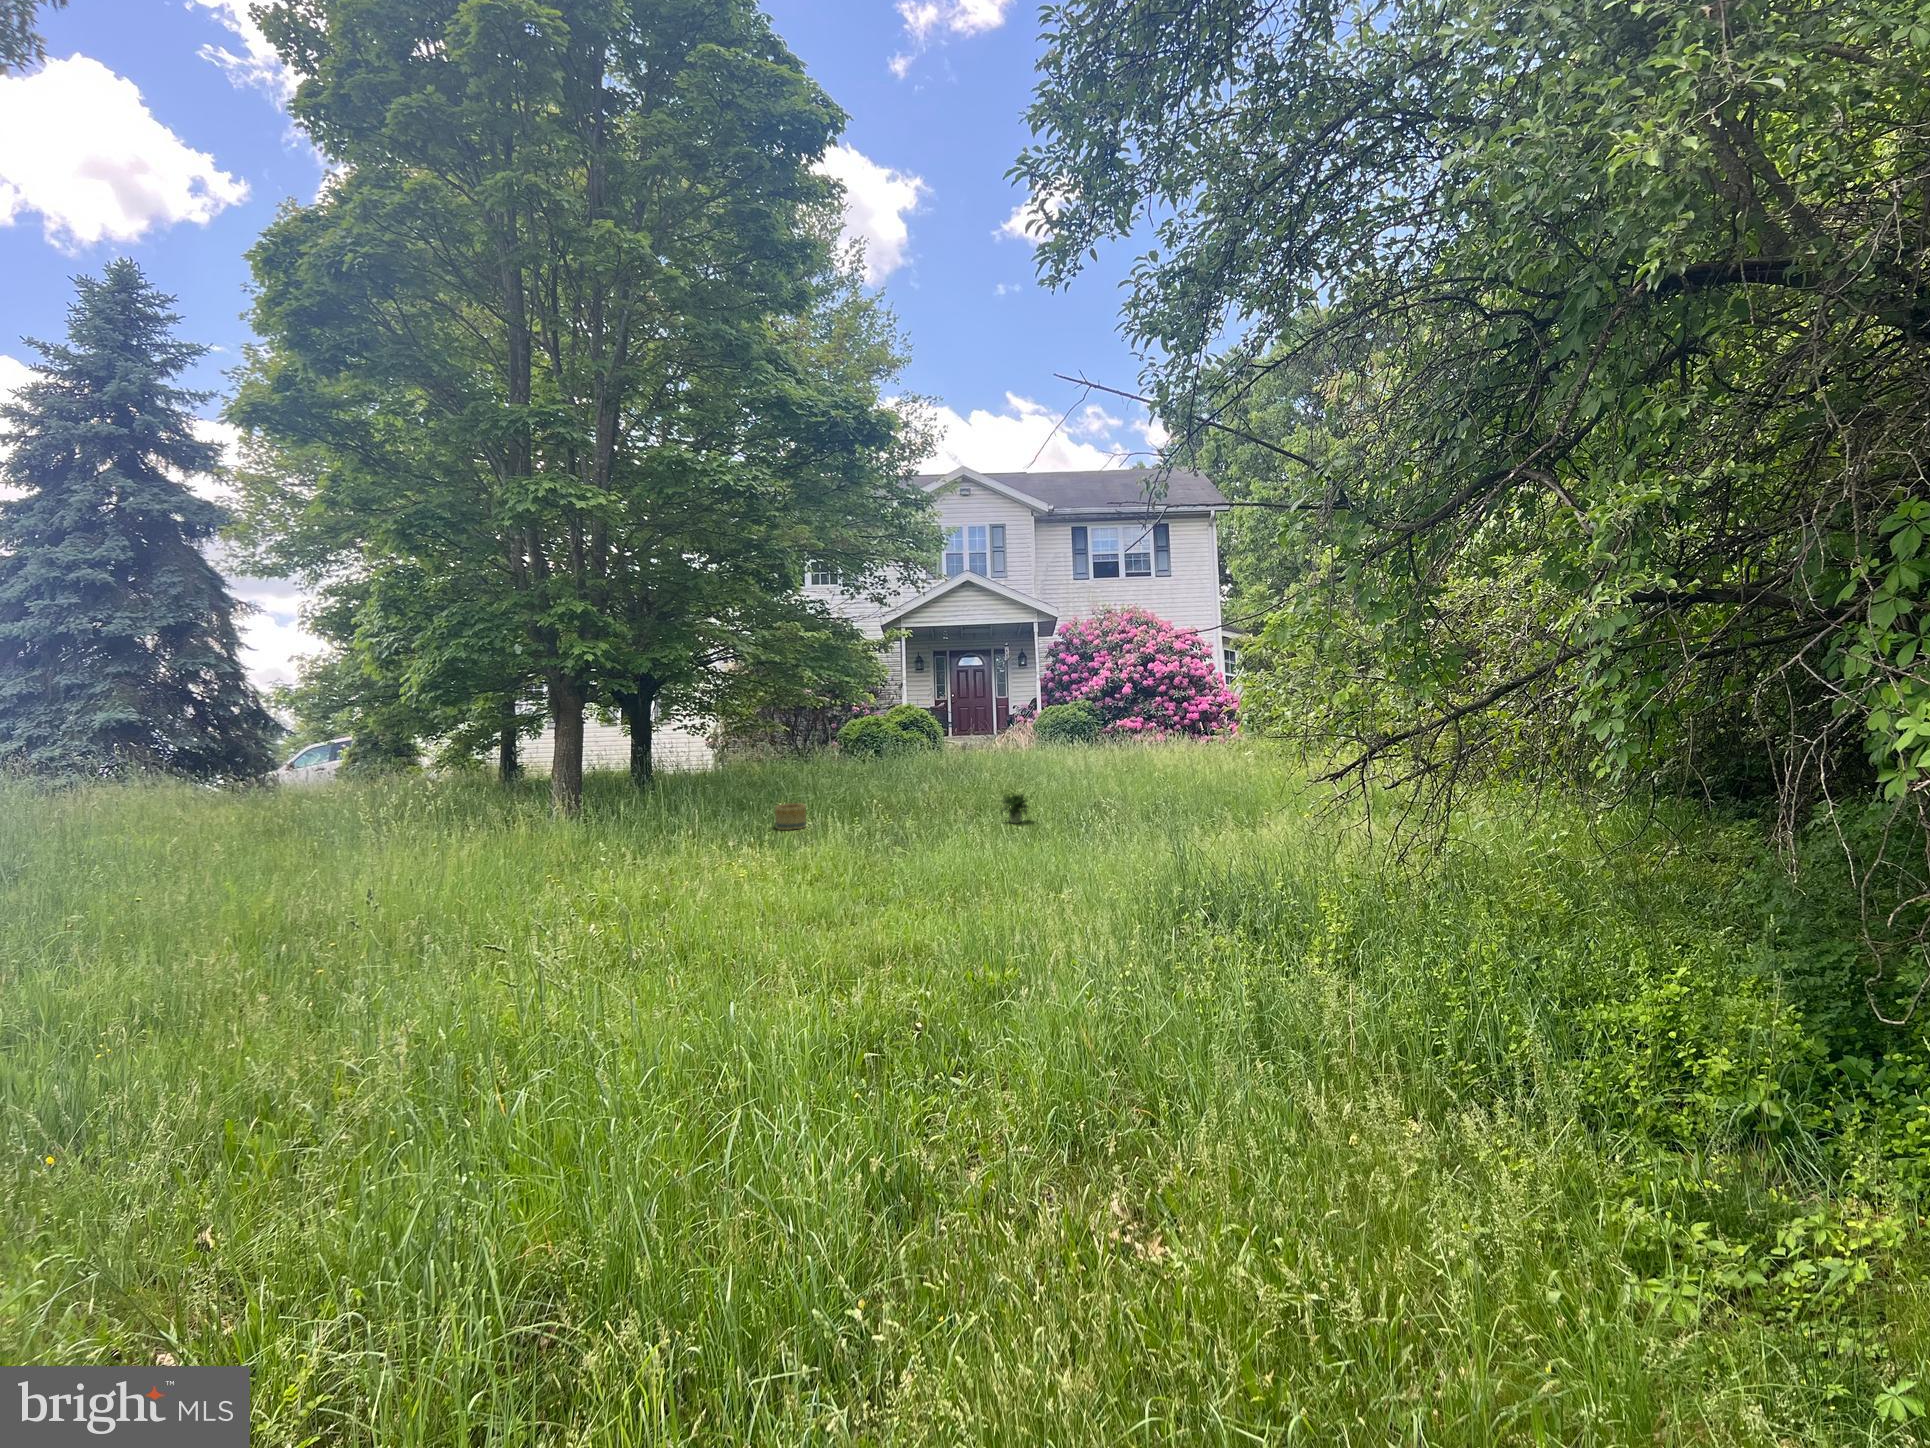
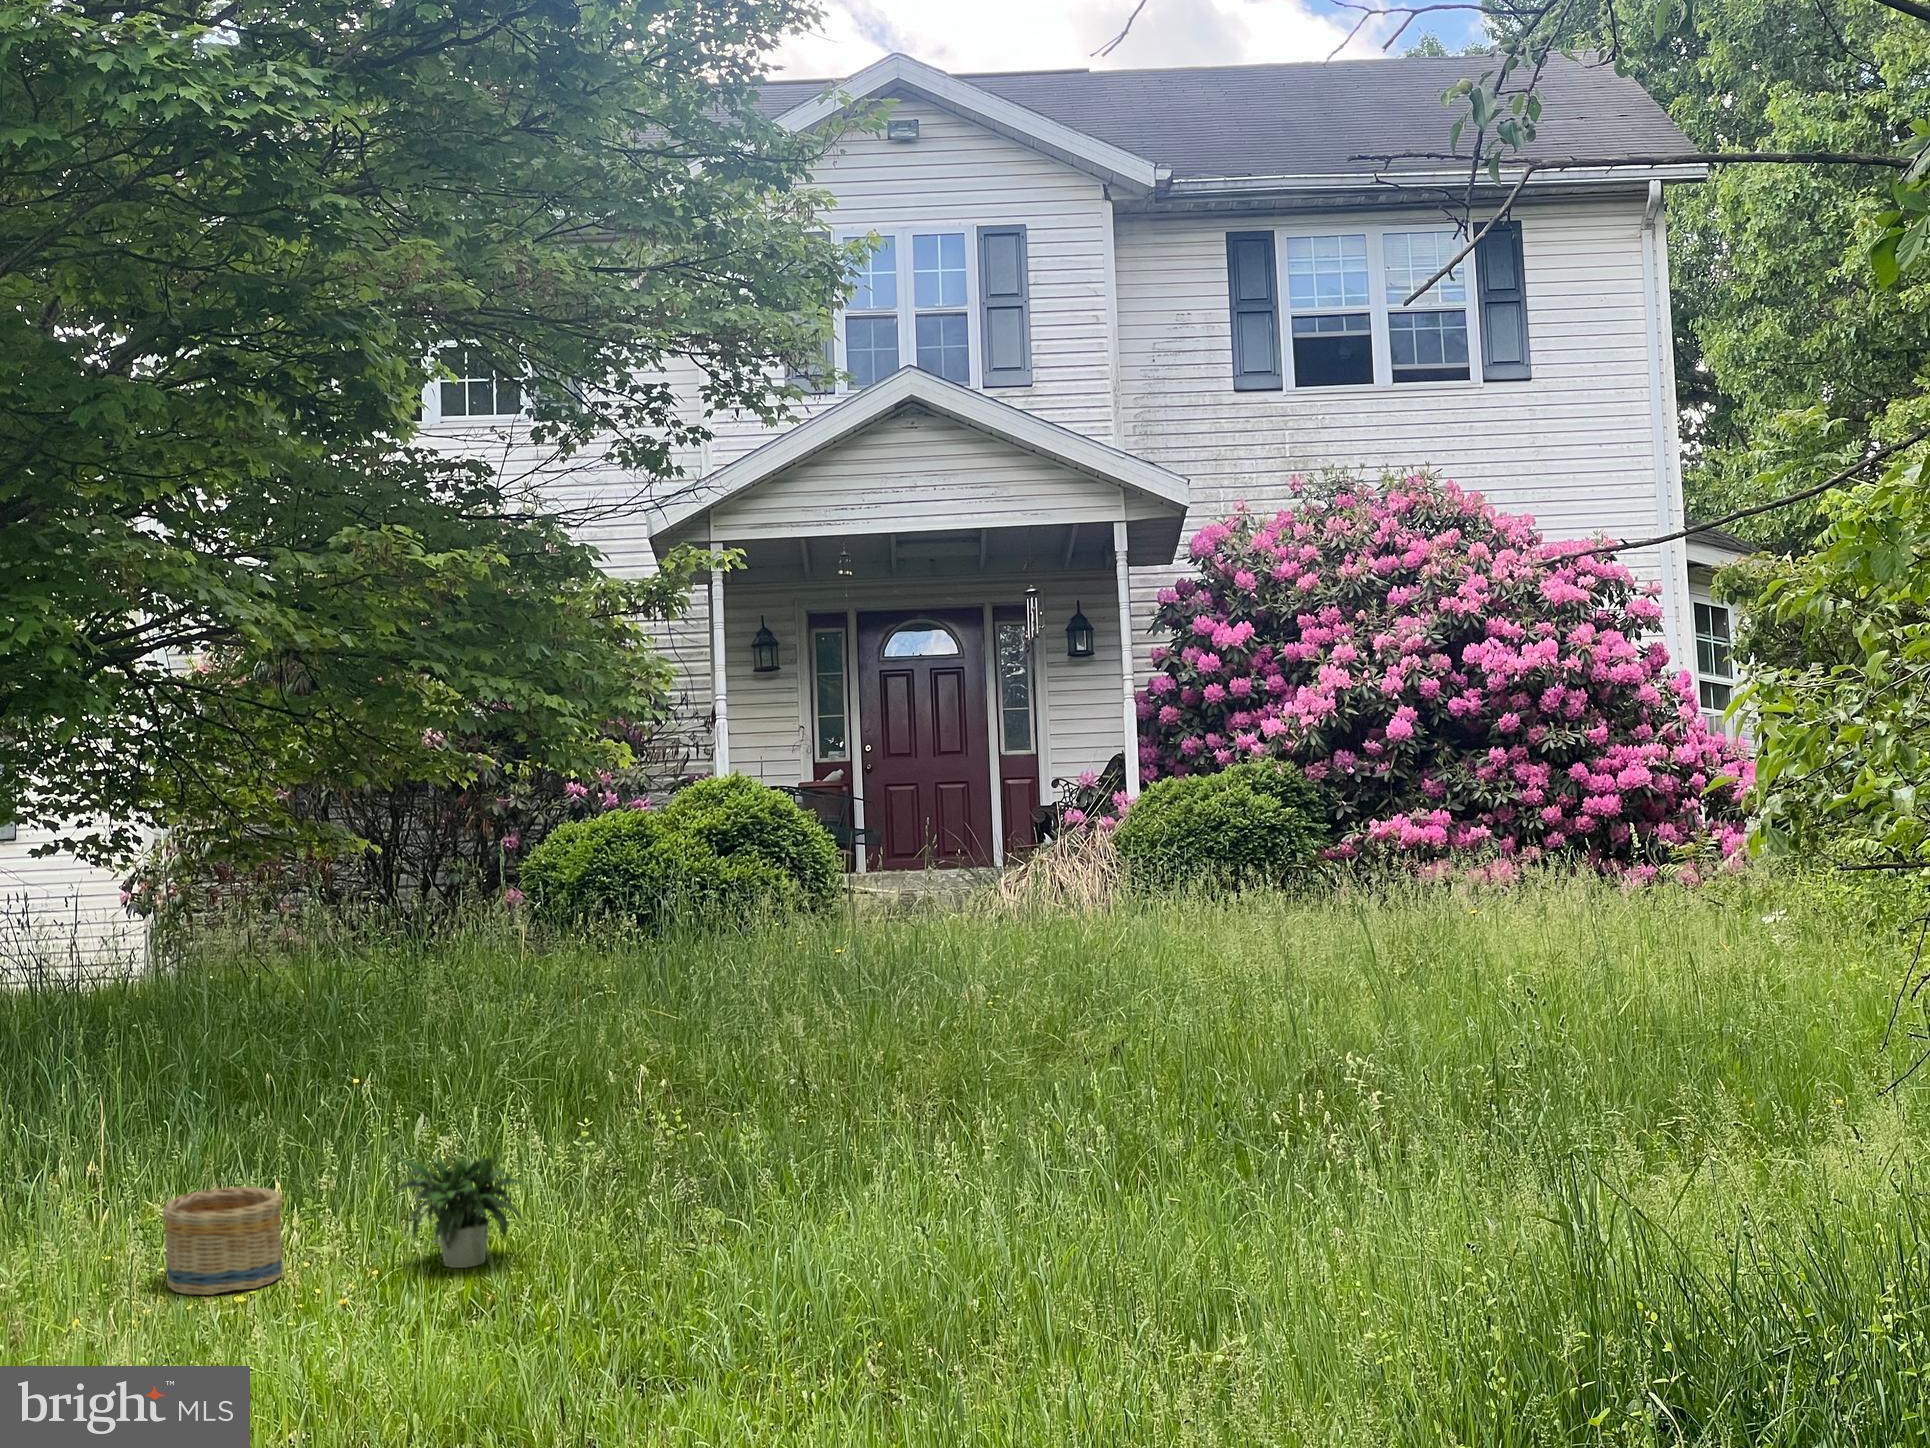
potted plant: present [1001,793,1028,823] -> present [373,1155,523,1268]

